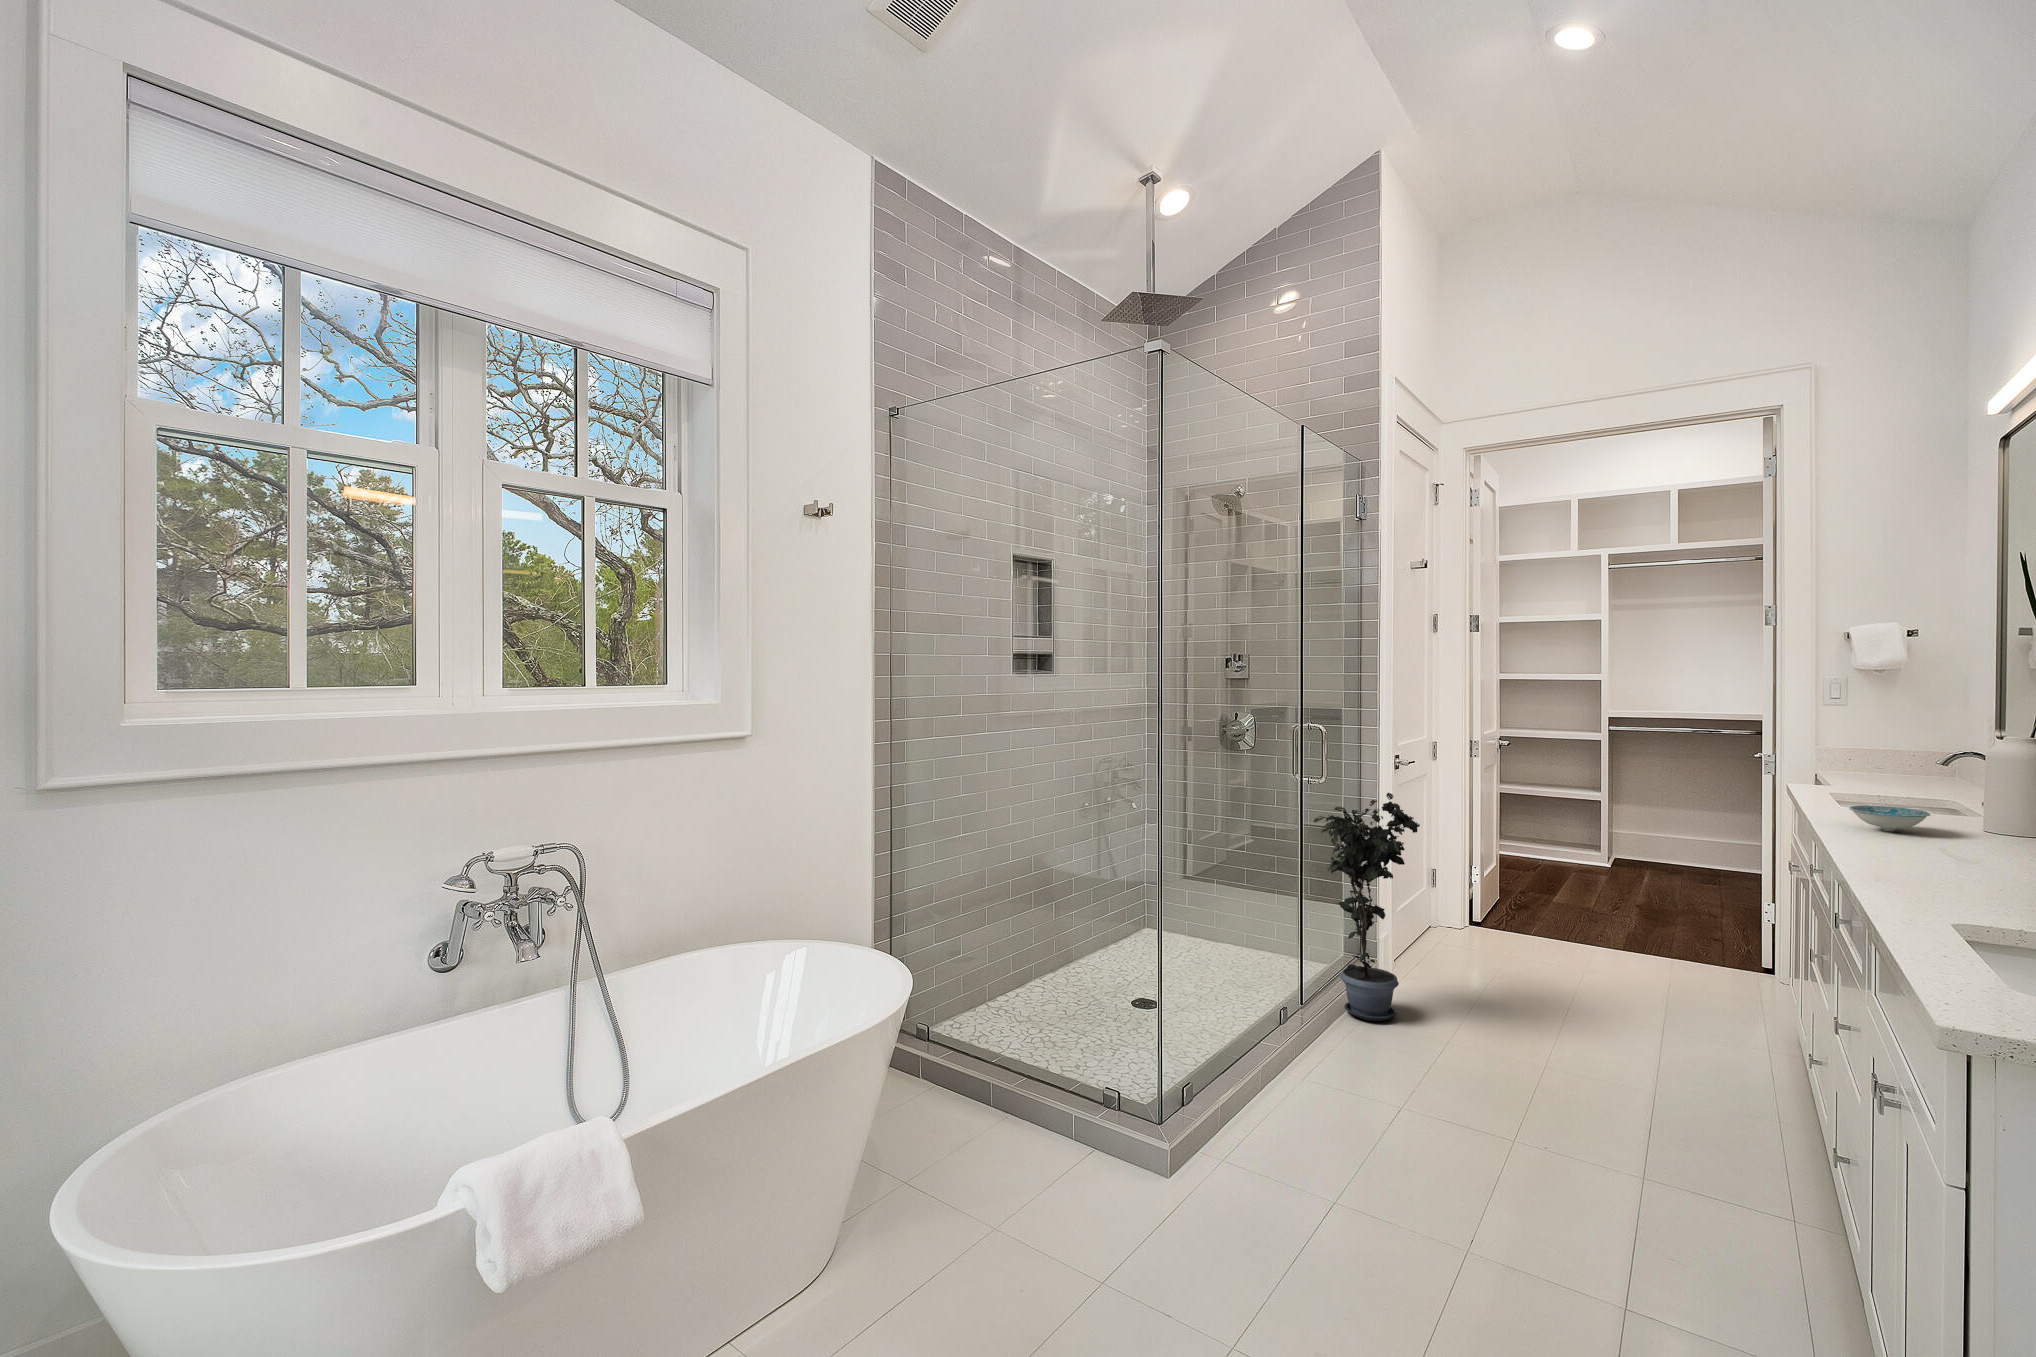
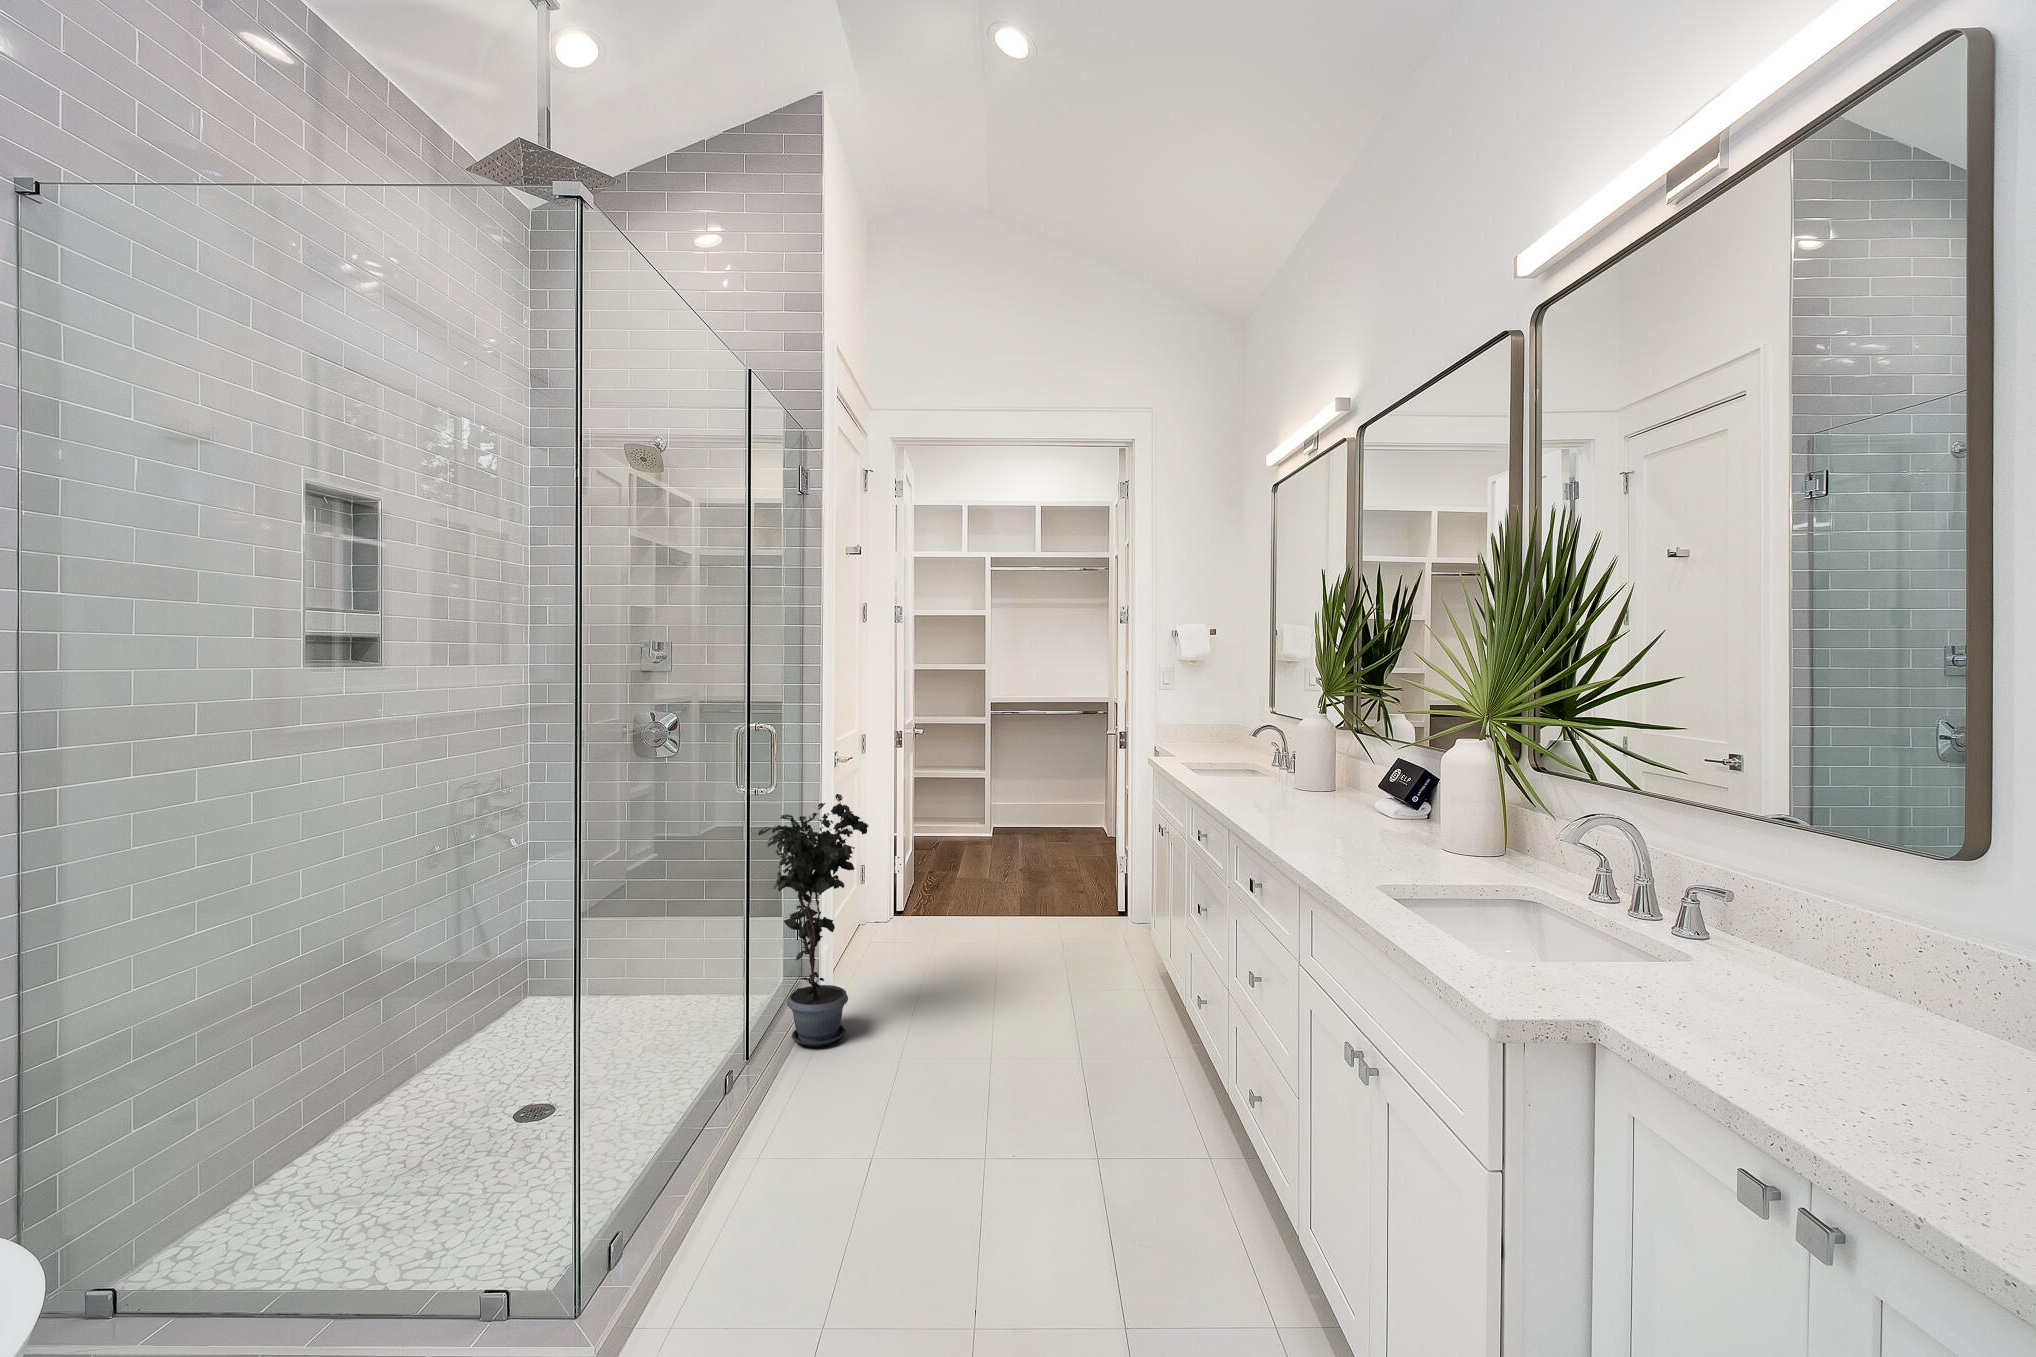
ceramic bowl: present [1849,805,1931,831] -> none [1216,775,1268,796]

